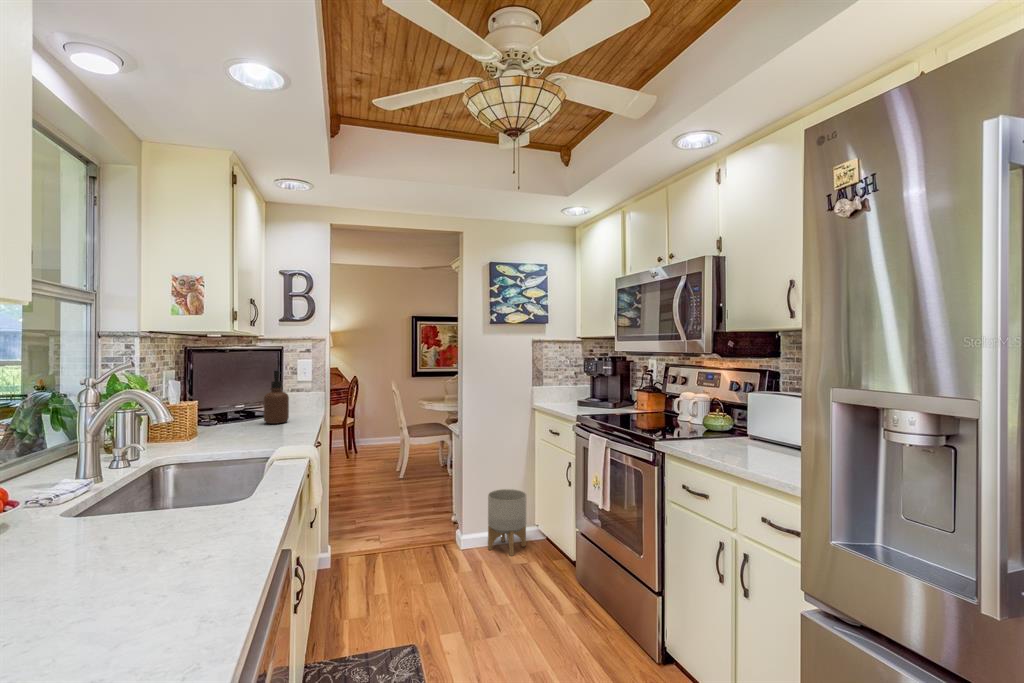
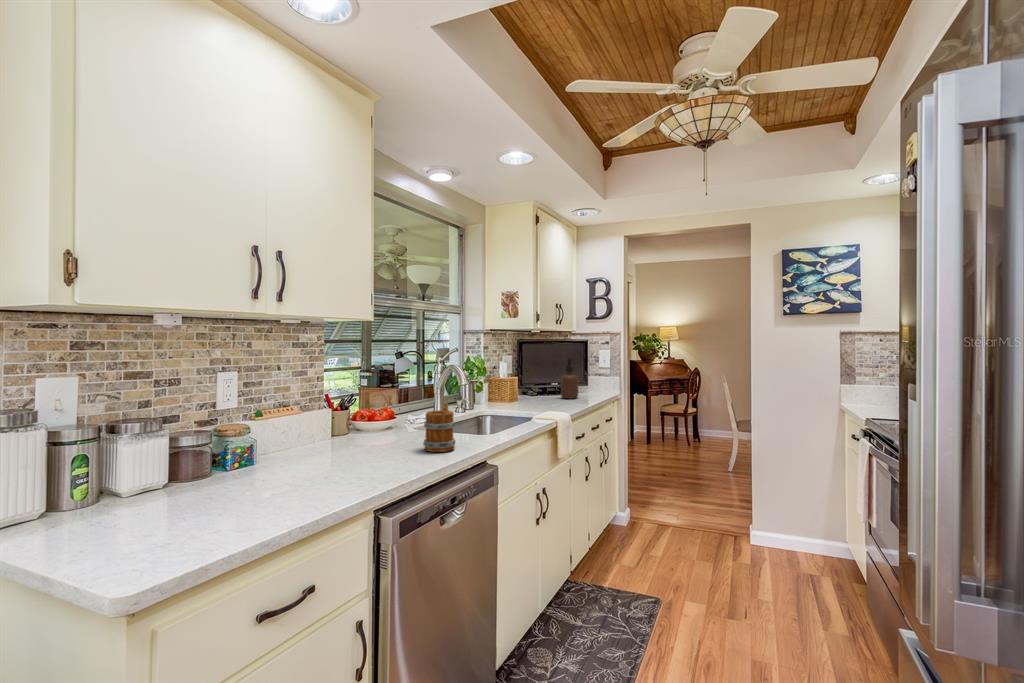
mug: none [126,469,198,571] -> present [423,403,455,452]
planter: present [488,489,526,556] -> none [777,492,825,564]

